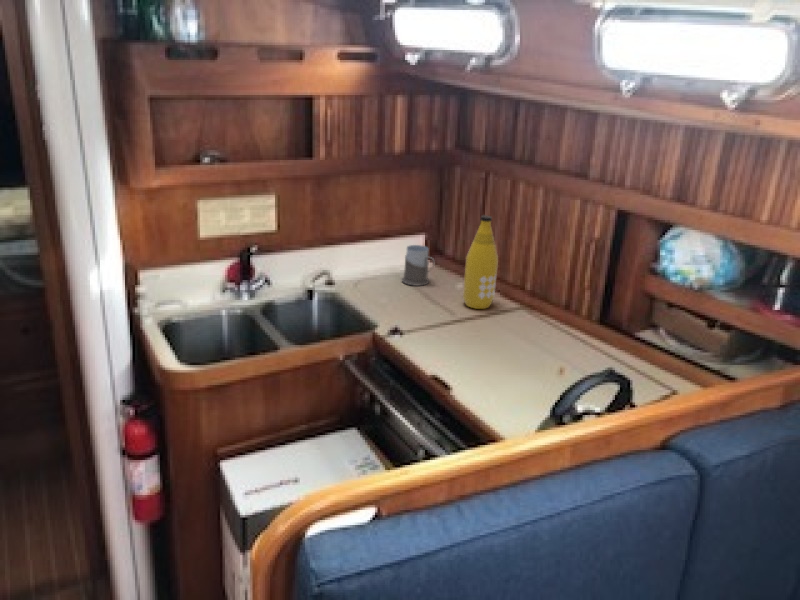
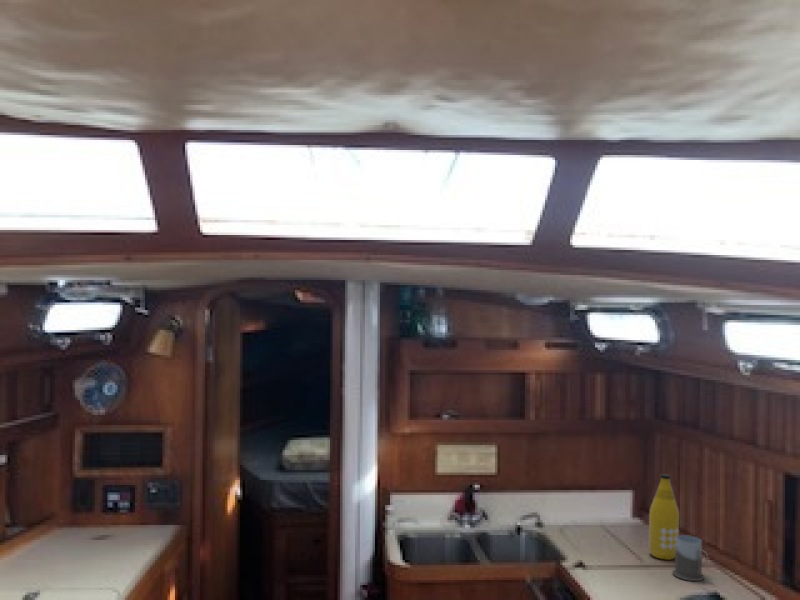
mug: present [402,245,434,286] -> present [673,535,708,581]

